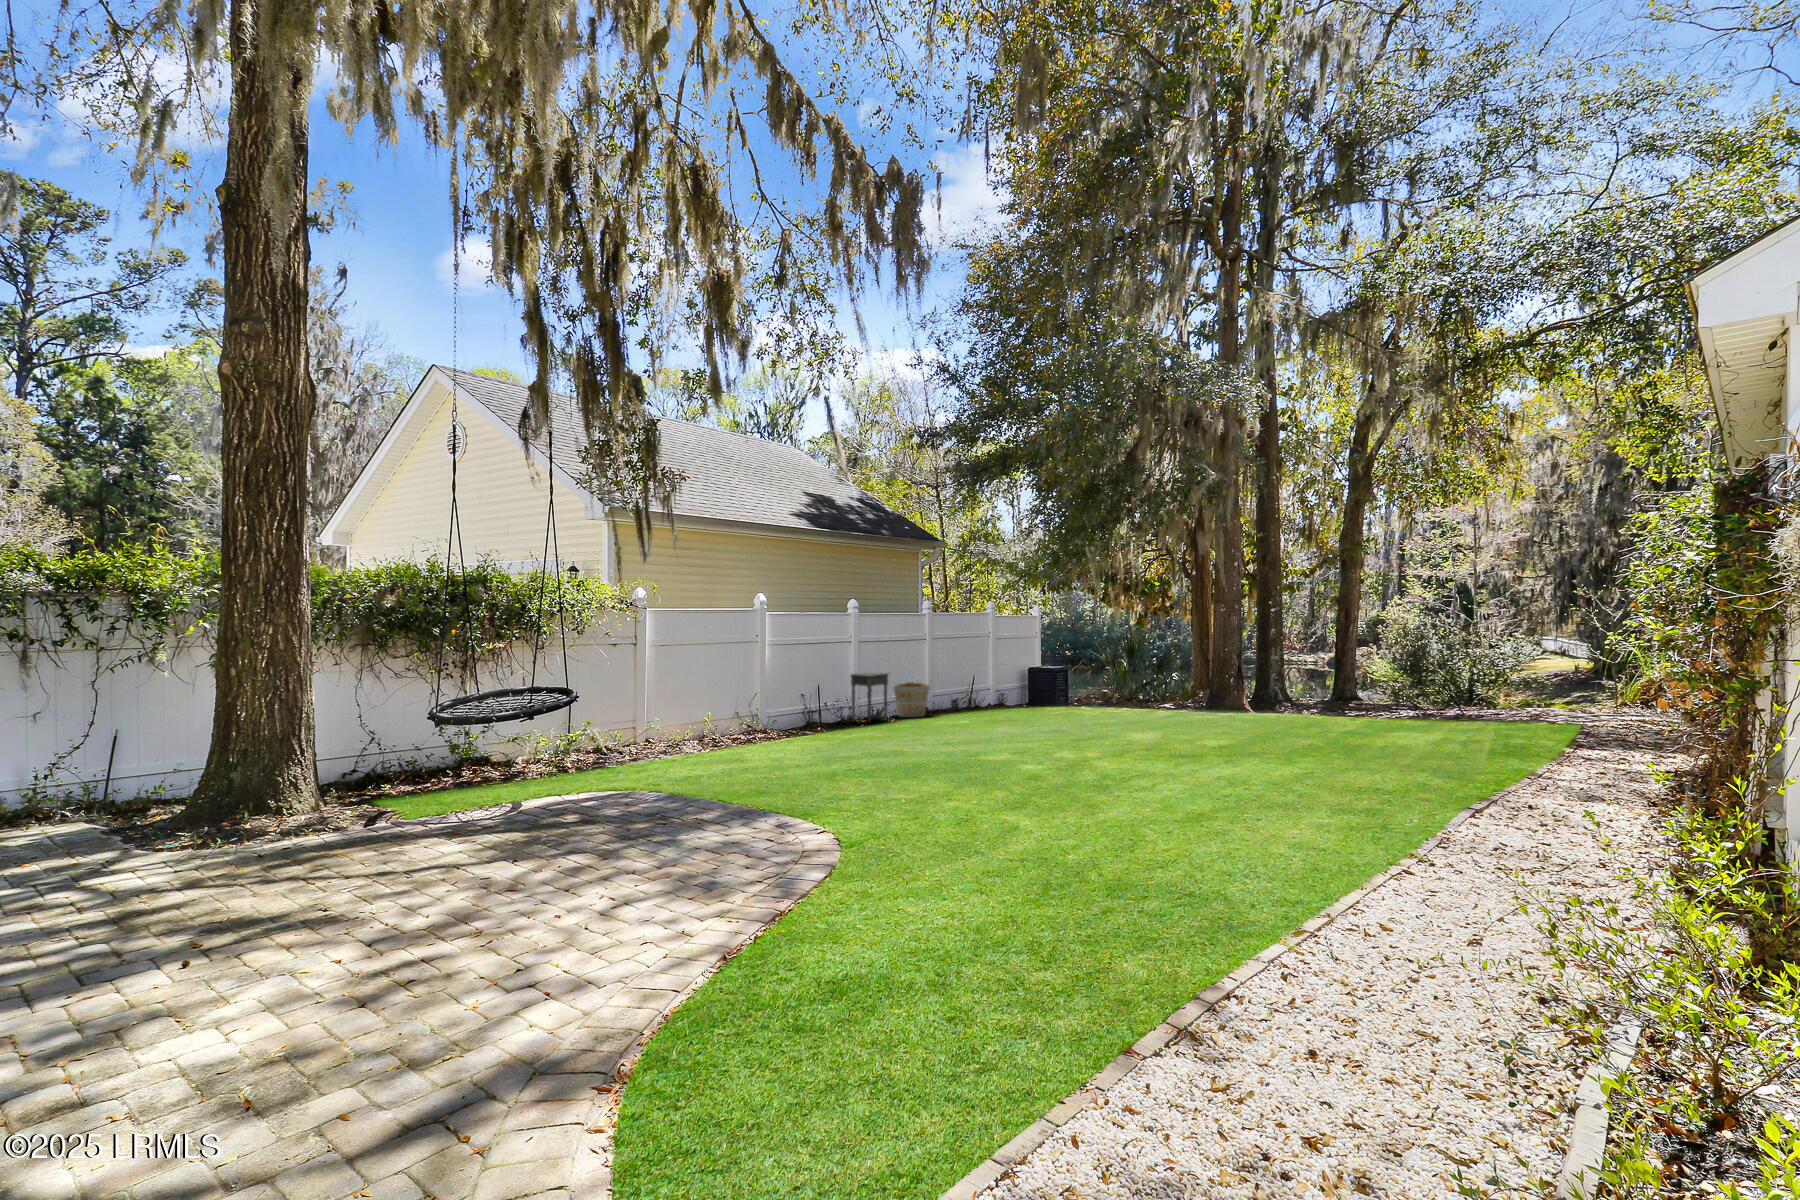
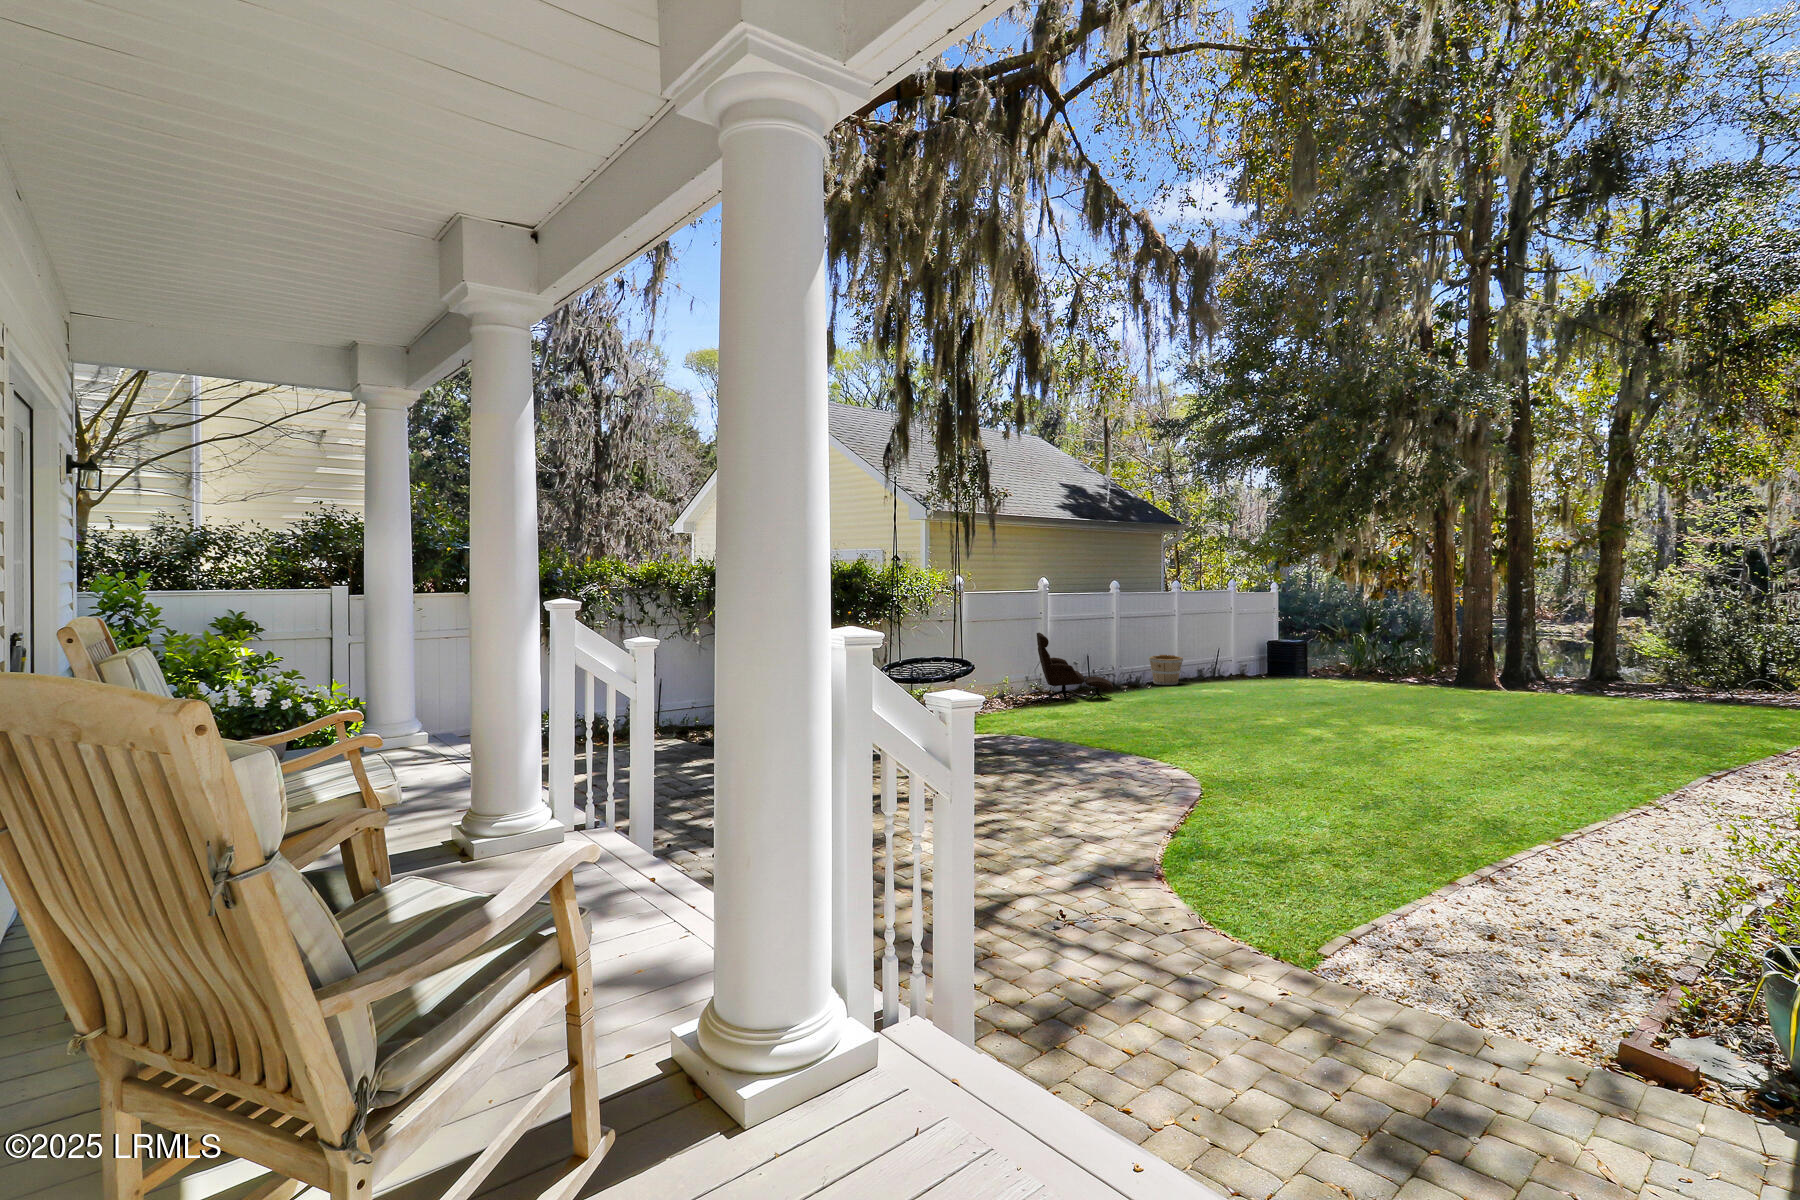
lounge chair: none [750,654,840,740] -> present [1037,633,1113,702]
side table: present [851,672,889,722] -> none [1114,646,1149,690]

